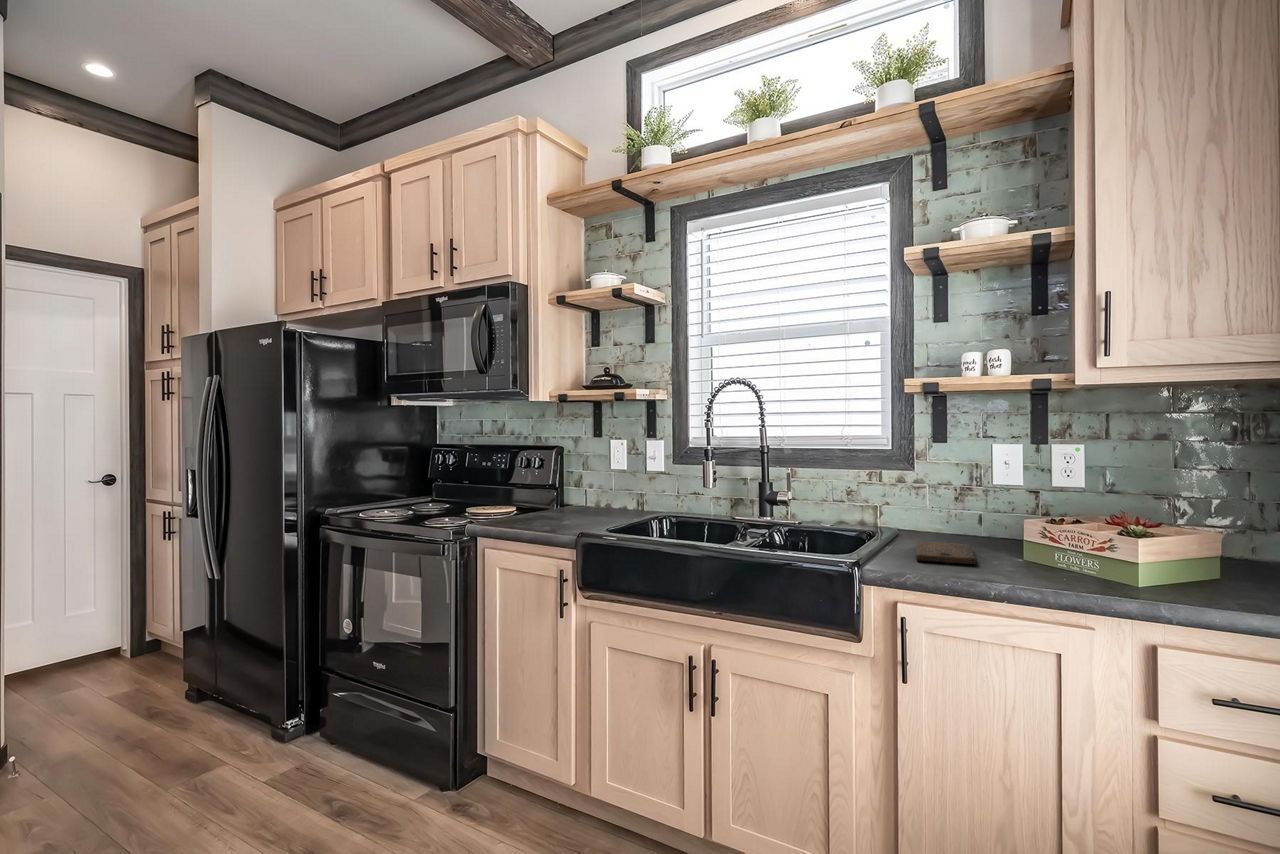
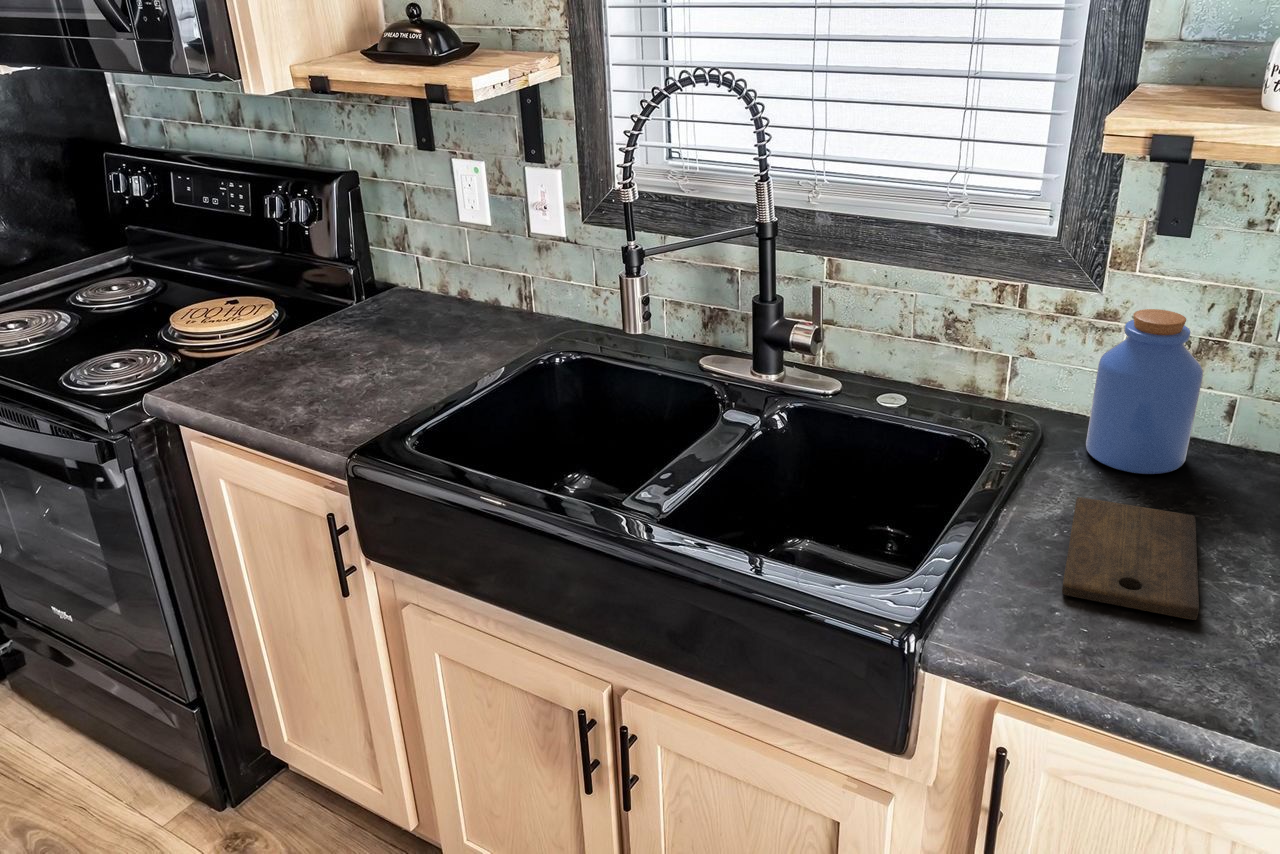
jar: none [918,471,964,541] -> present [1086,309,1203,474]

